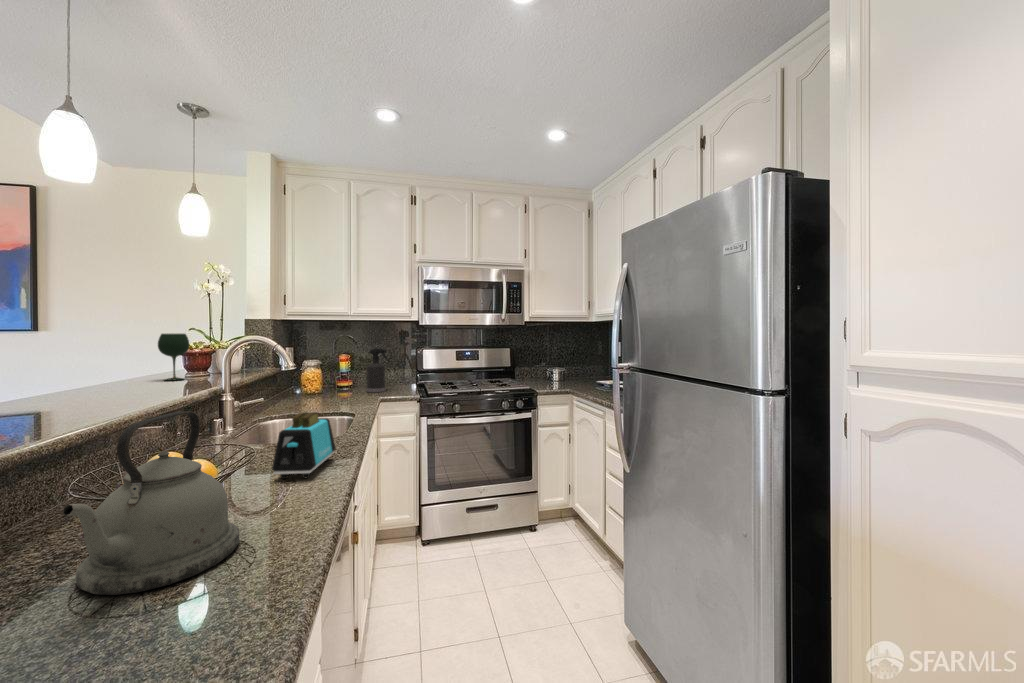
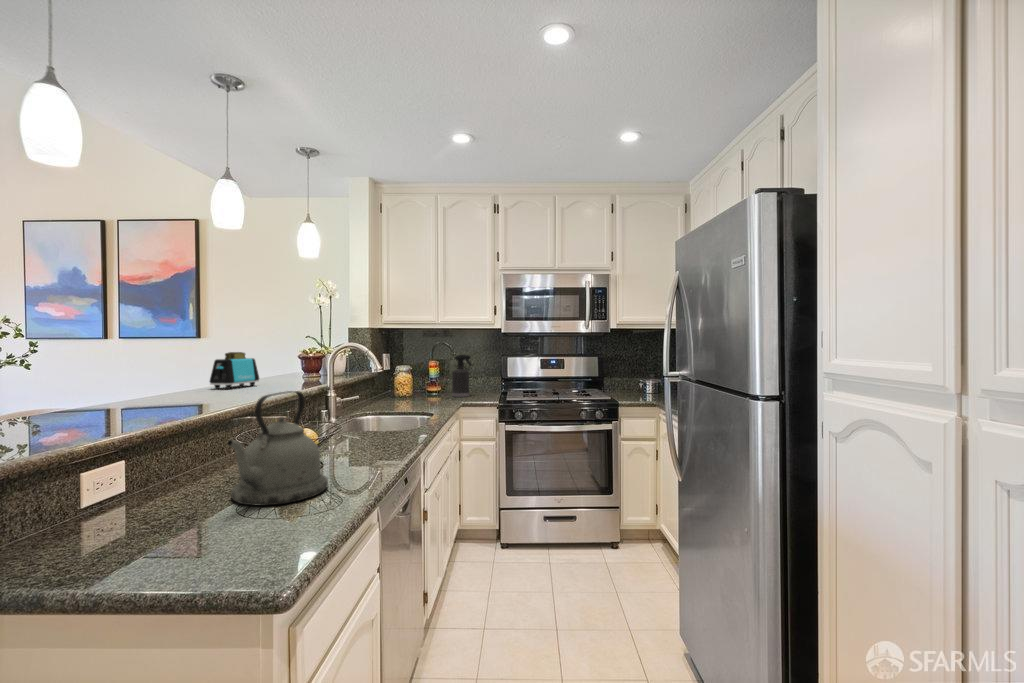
wine glass: present [158,333,189,381] -> none [282,340,305,379]
toaster: present [272,412,335,479] -> present [210,352,259,389]

